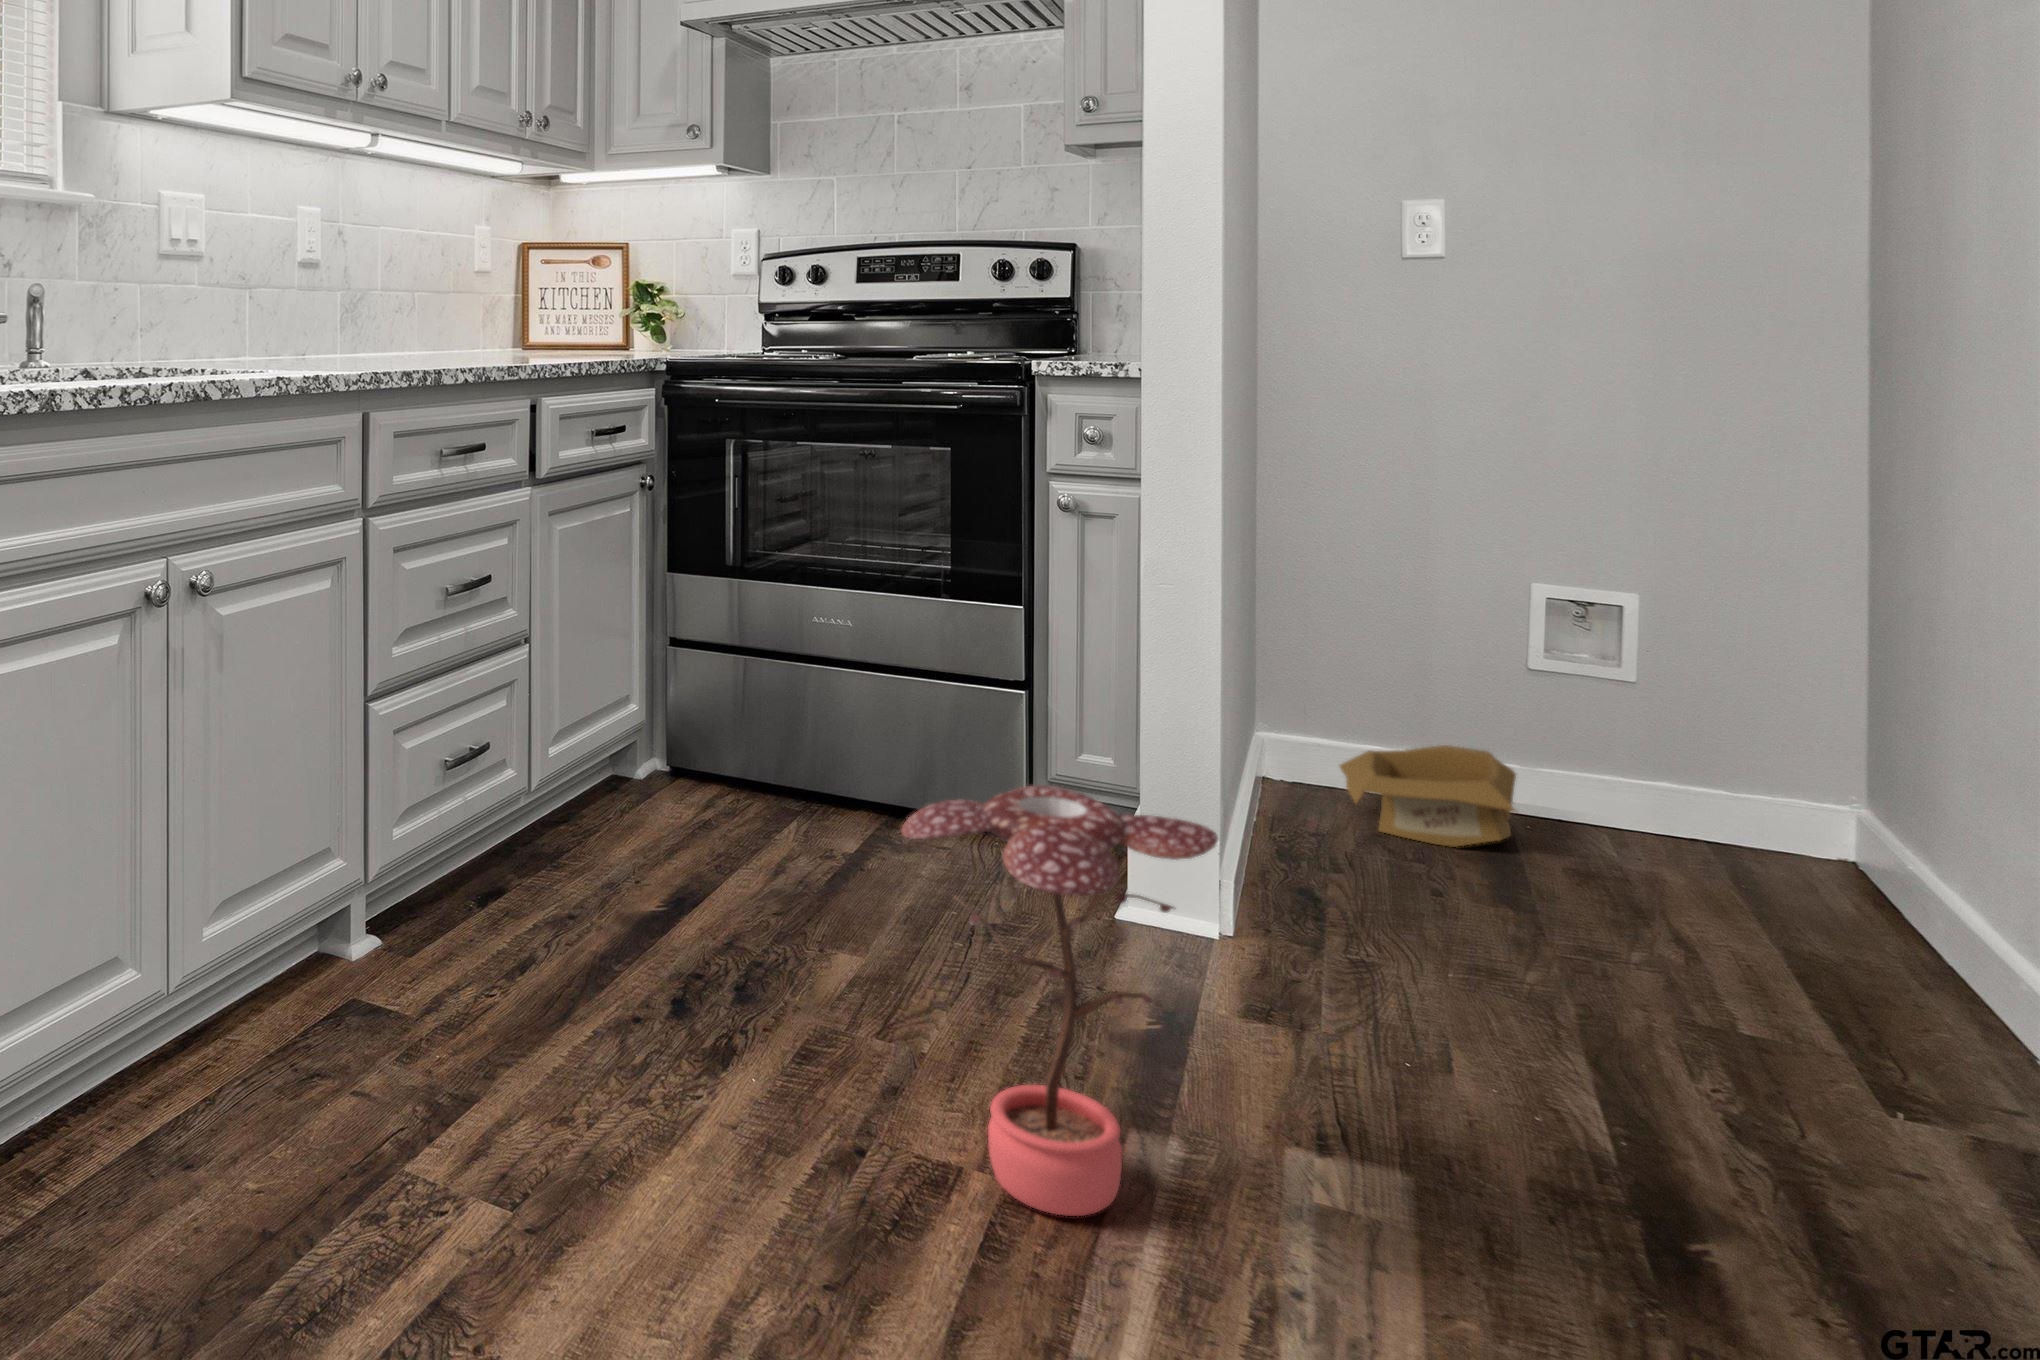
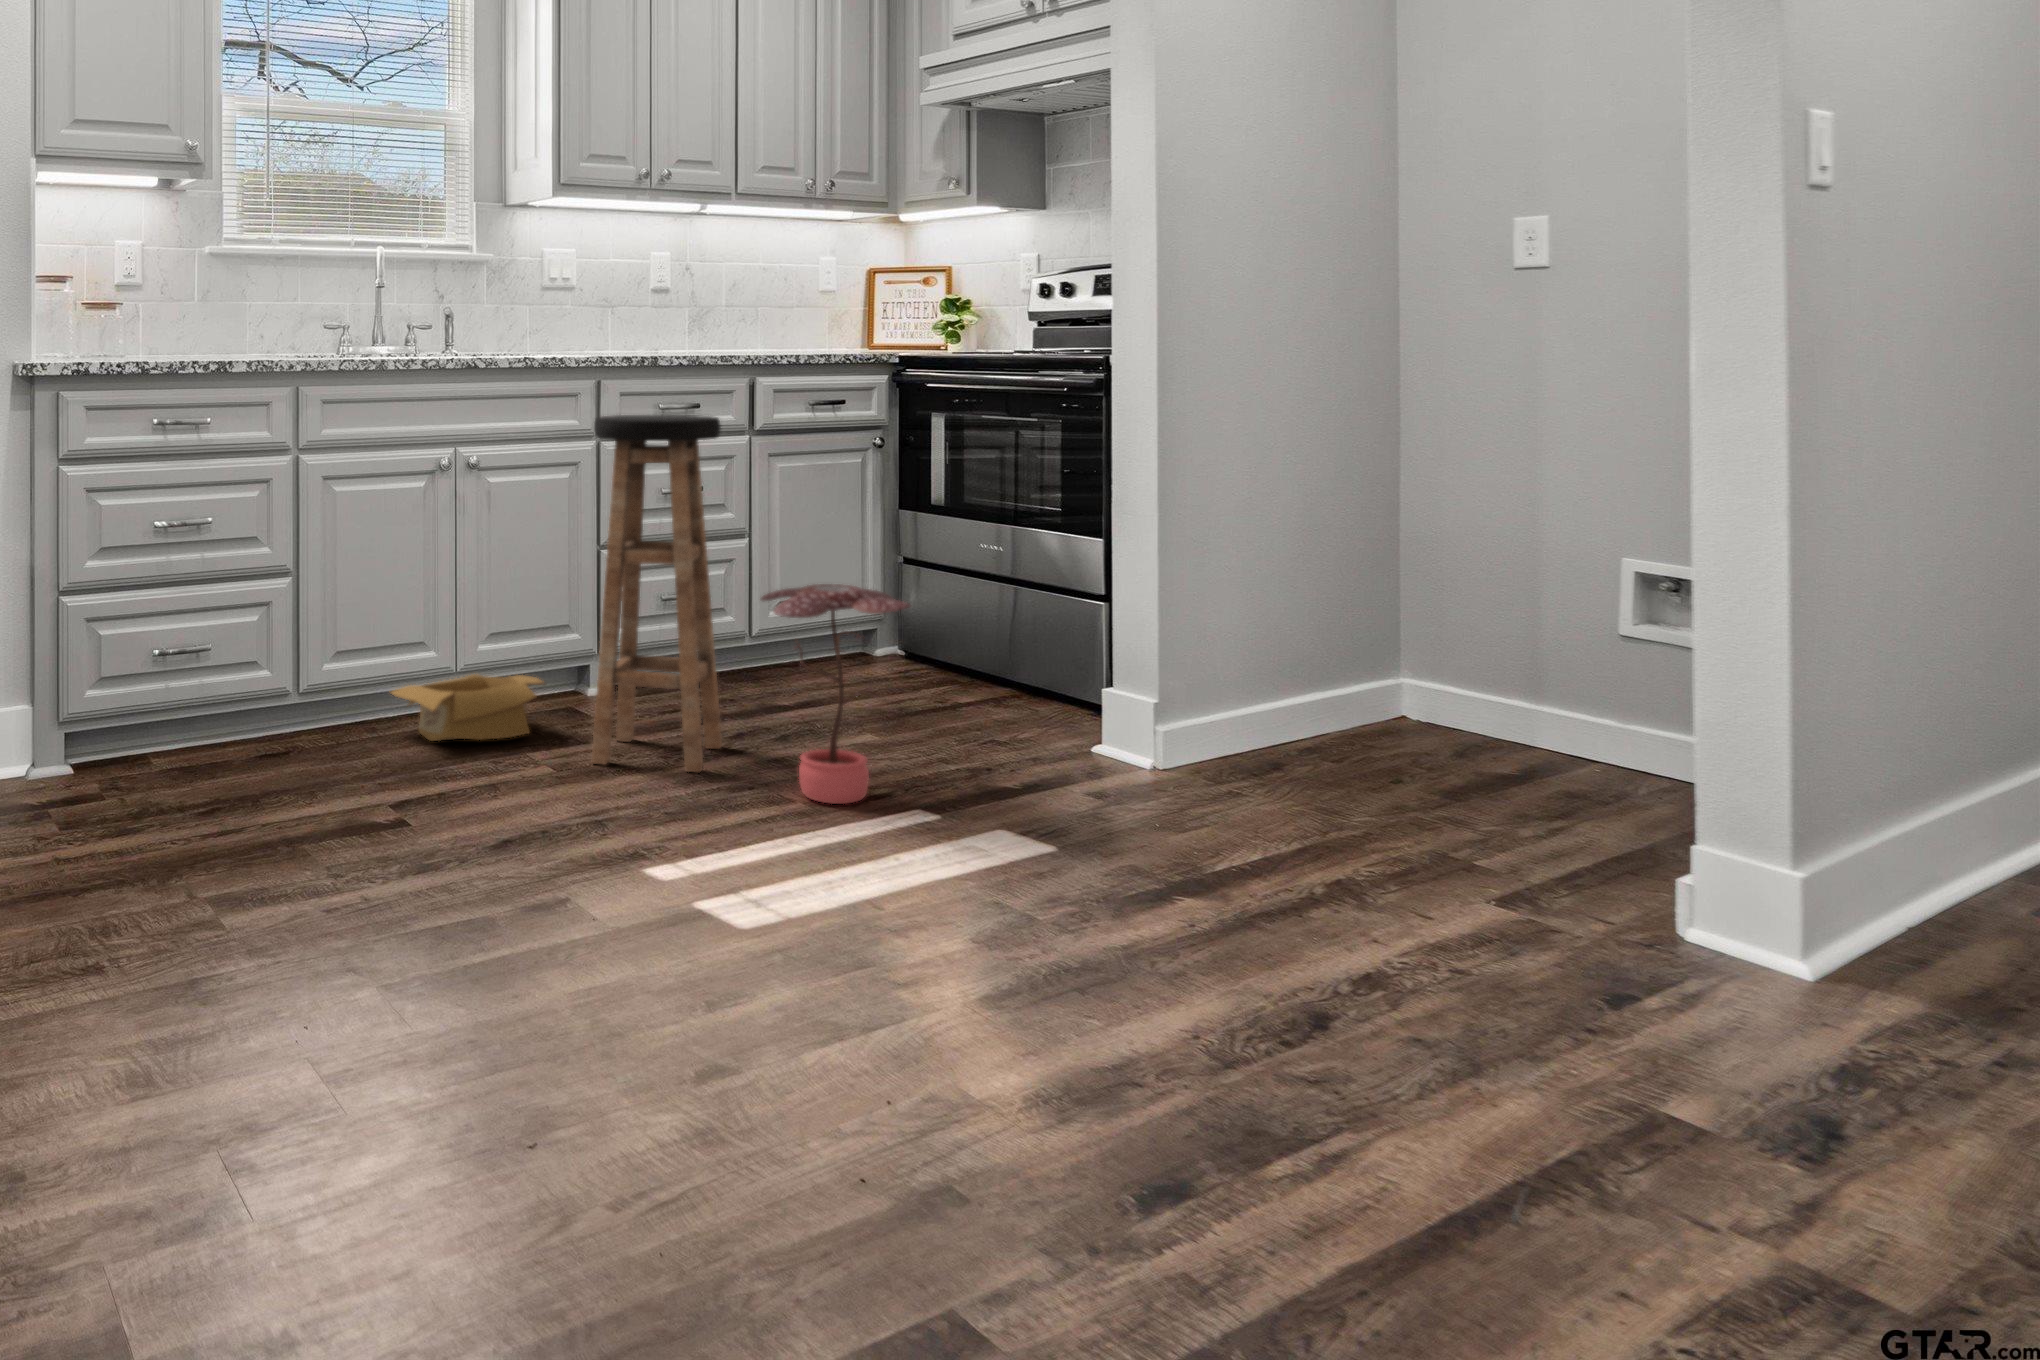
bar stool: none [521,482,773,1194] -> present [592,415,722,772]
cardboard box: present [1340,745,1516,847] -> present [391,674,544,741]

